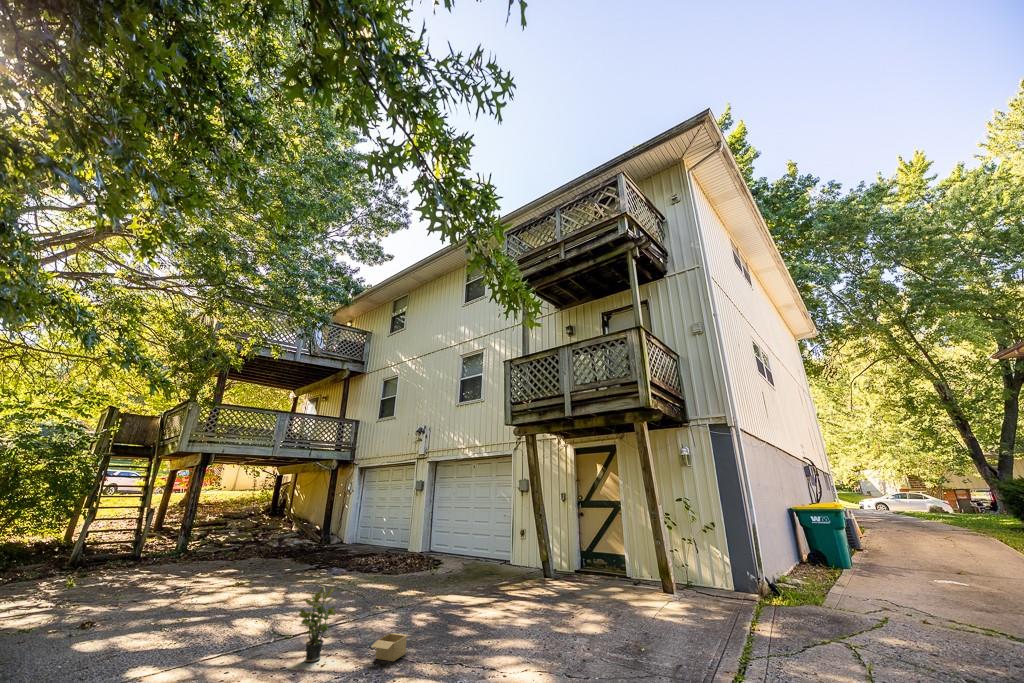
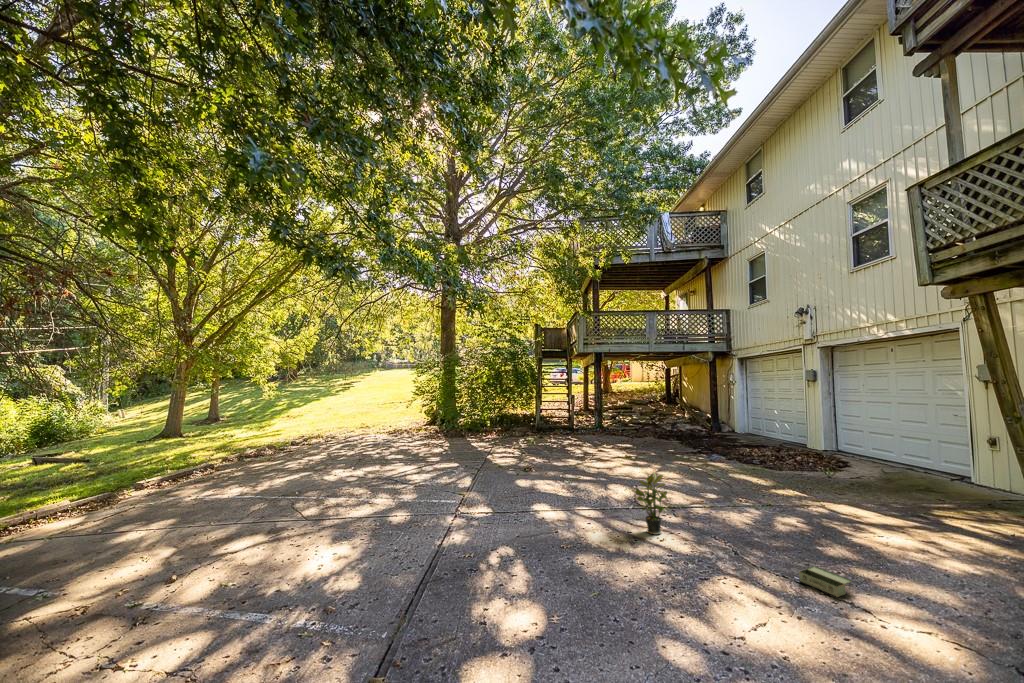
cardboard box: present [371,633,411,661] -> none [704,530,755,558]
toolbox: none [449,645,482,665] -> present [799,566,852,597]

